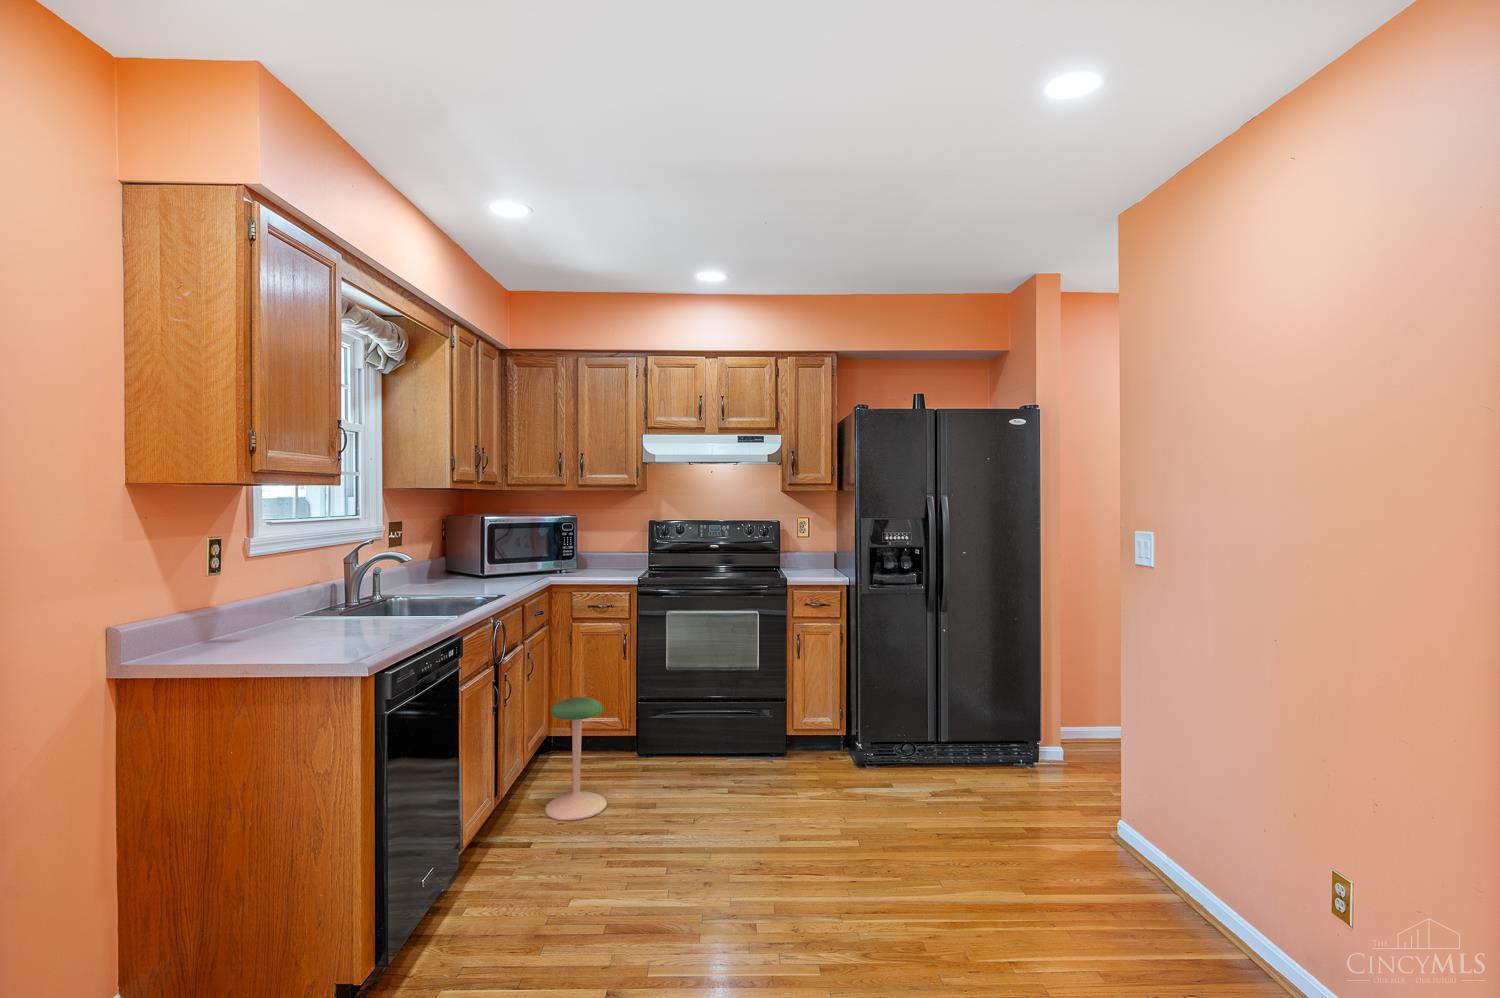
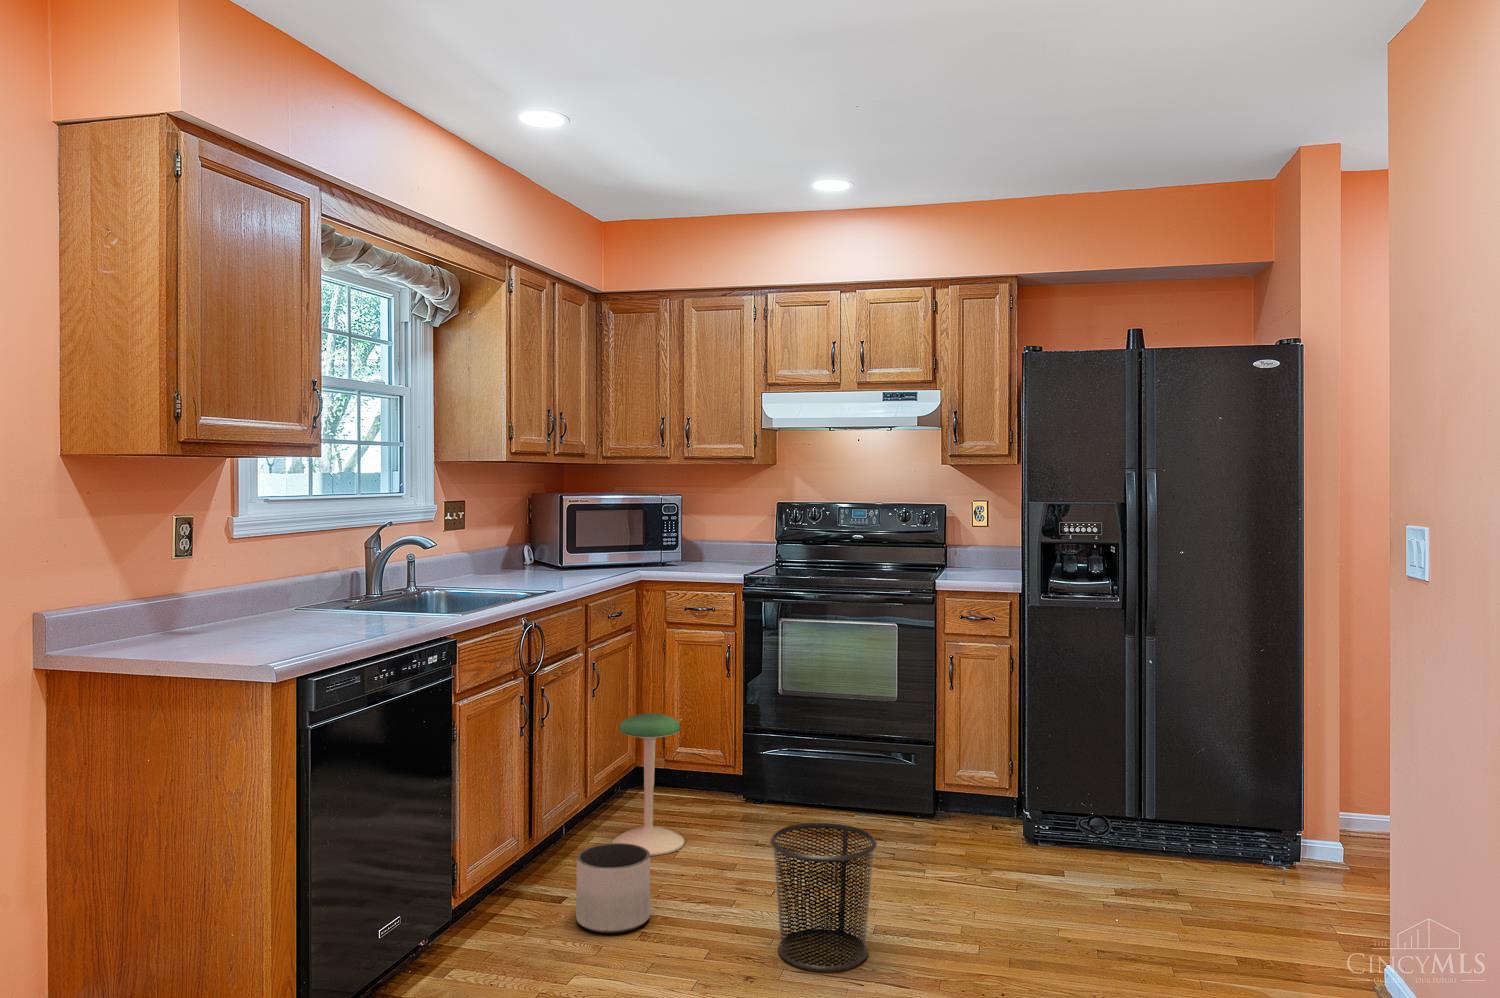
waste bin: none [719,784,806,914] -> present [771,822,877,971]
planter: none [542,820,607,906] -> present [576,843,650,933]

